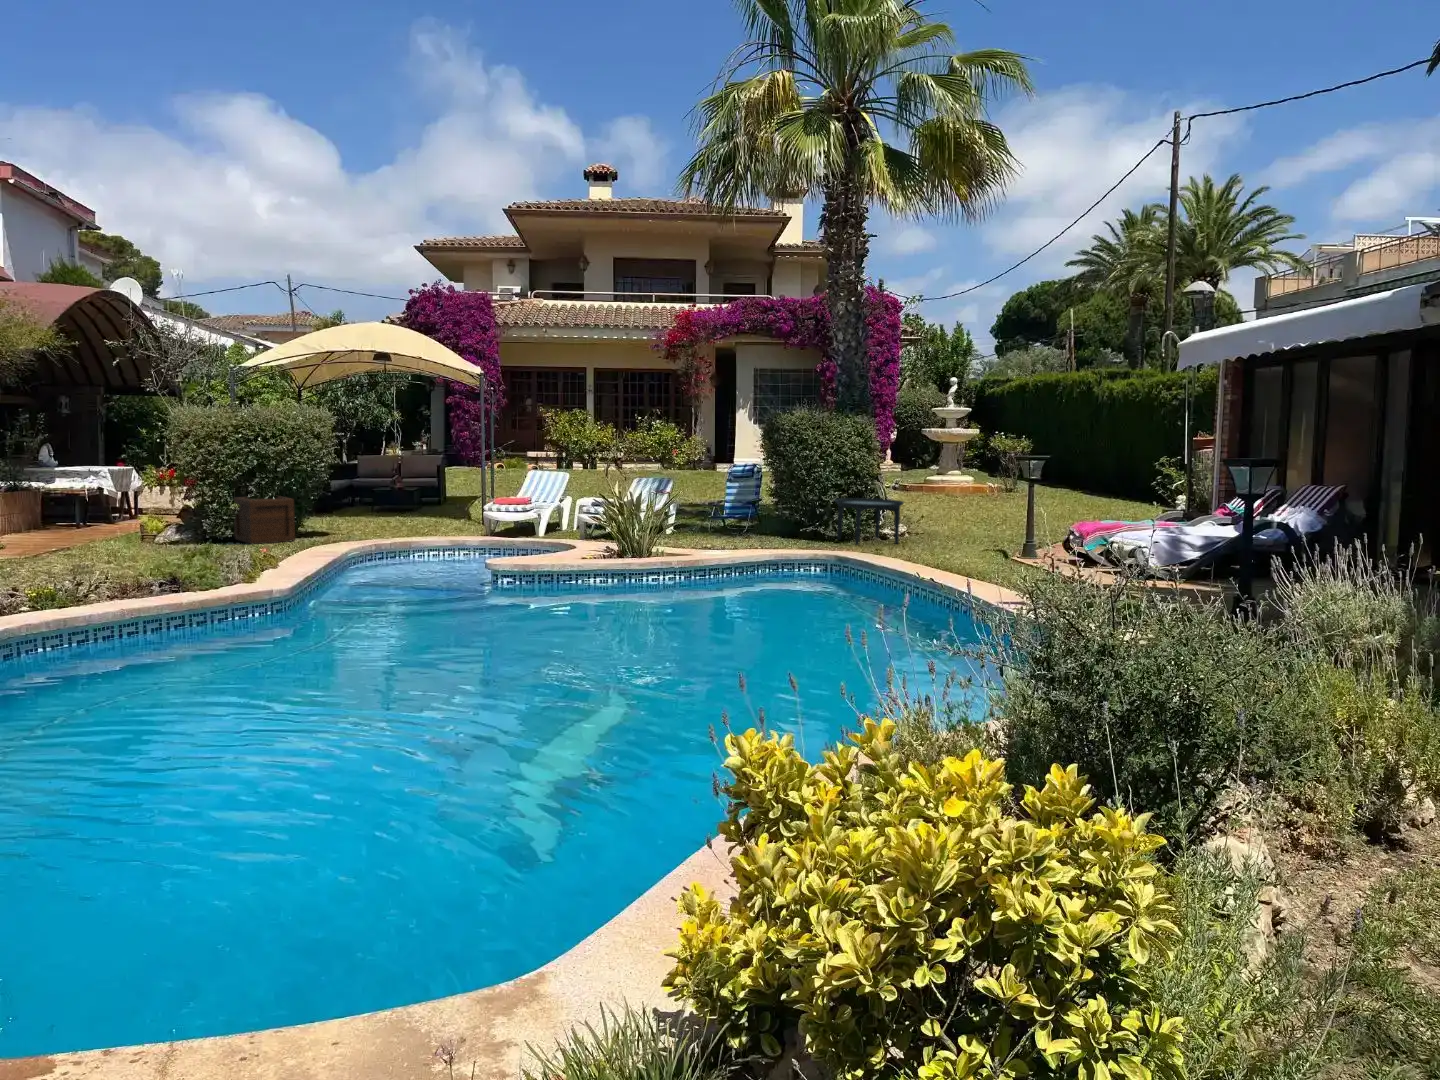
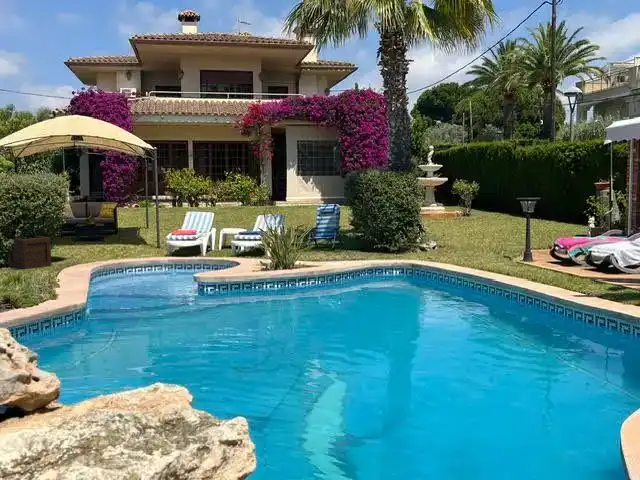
round table: present [834,498,904,545] -> none [396,226,440,255]

